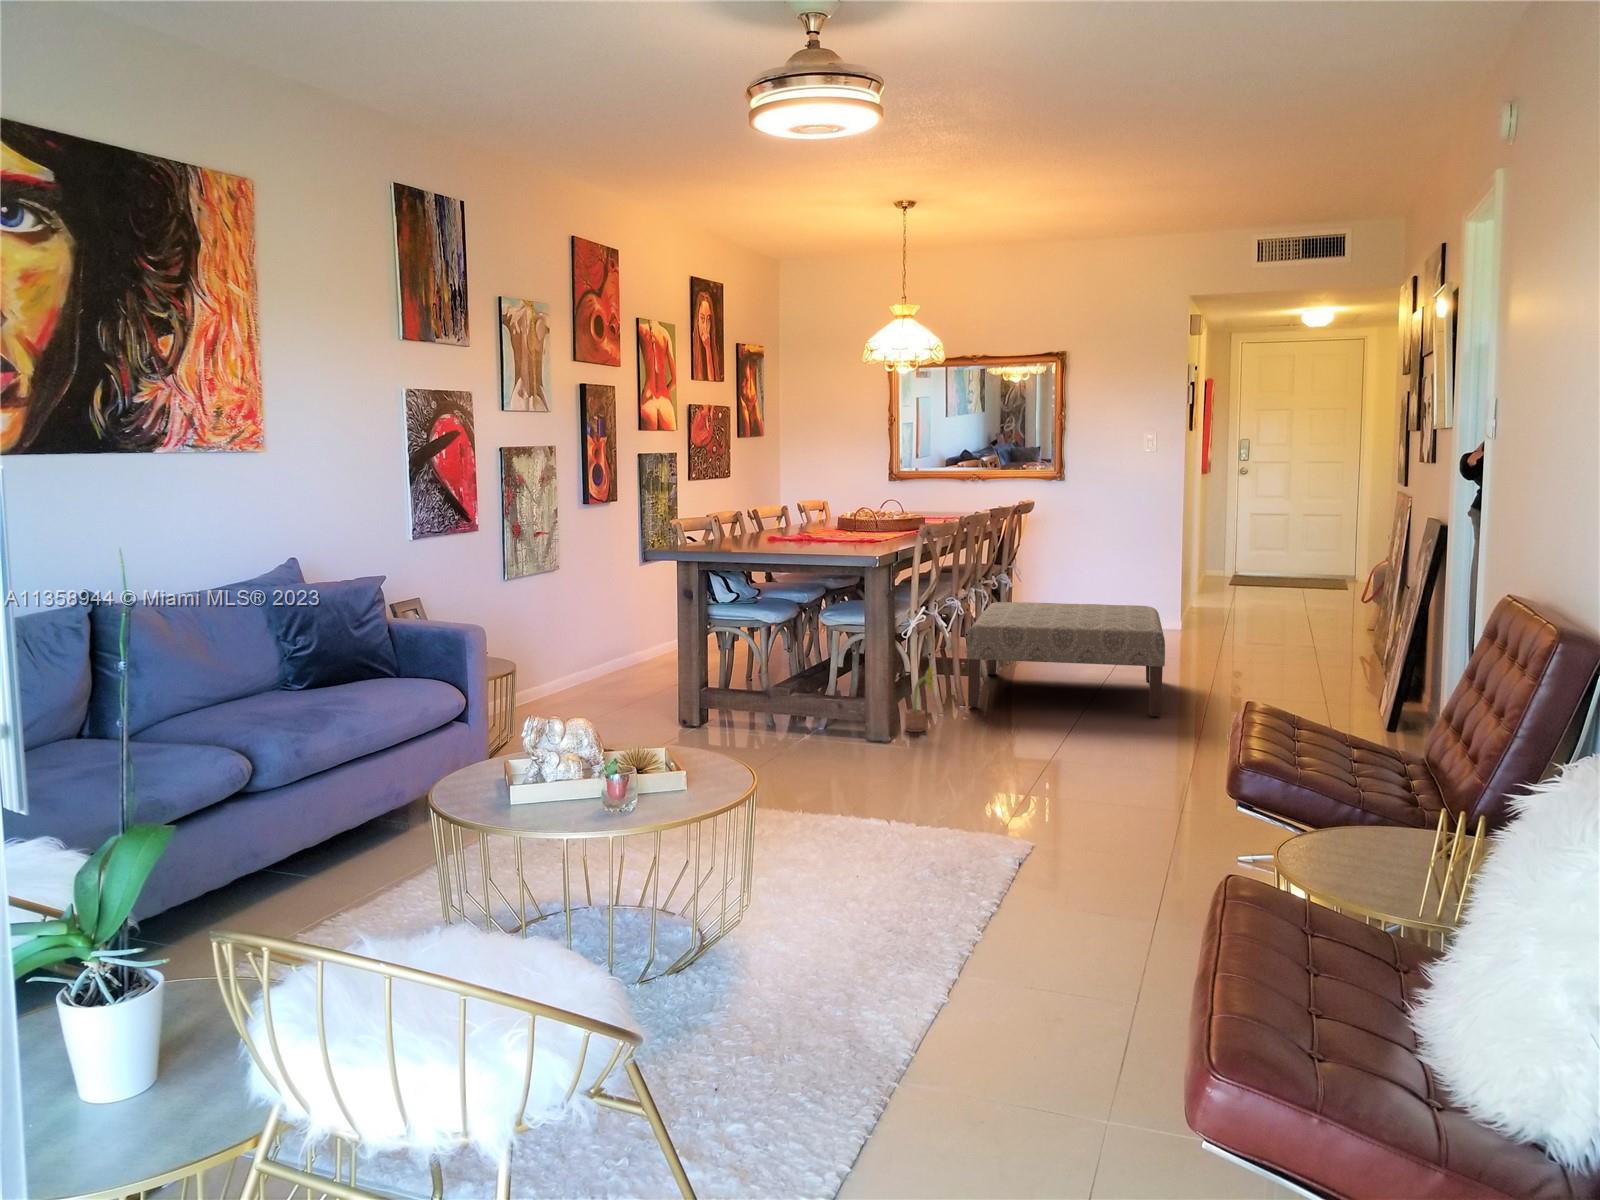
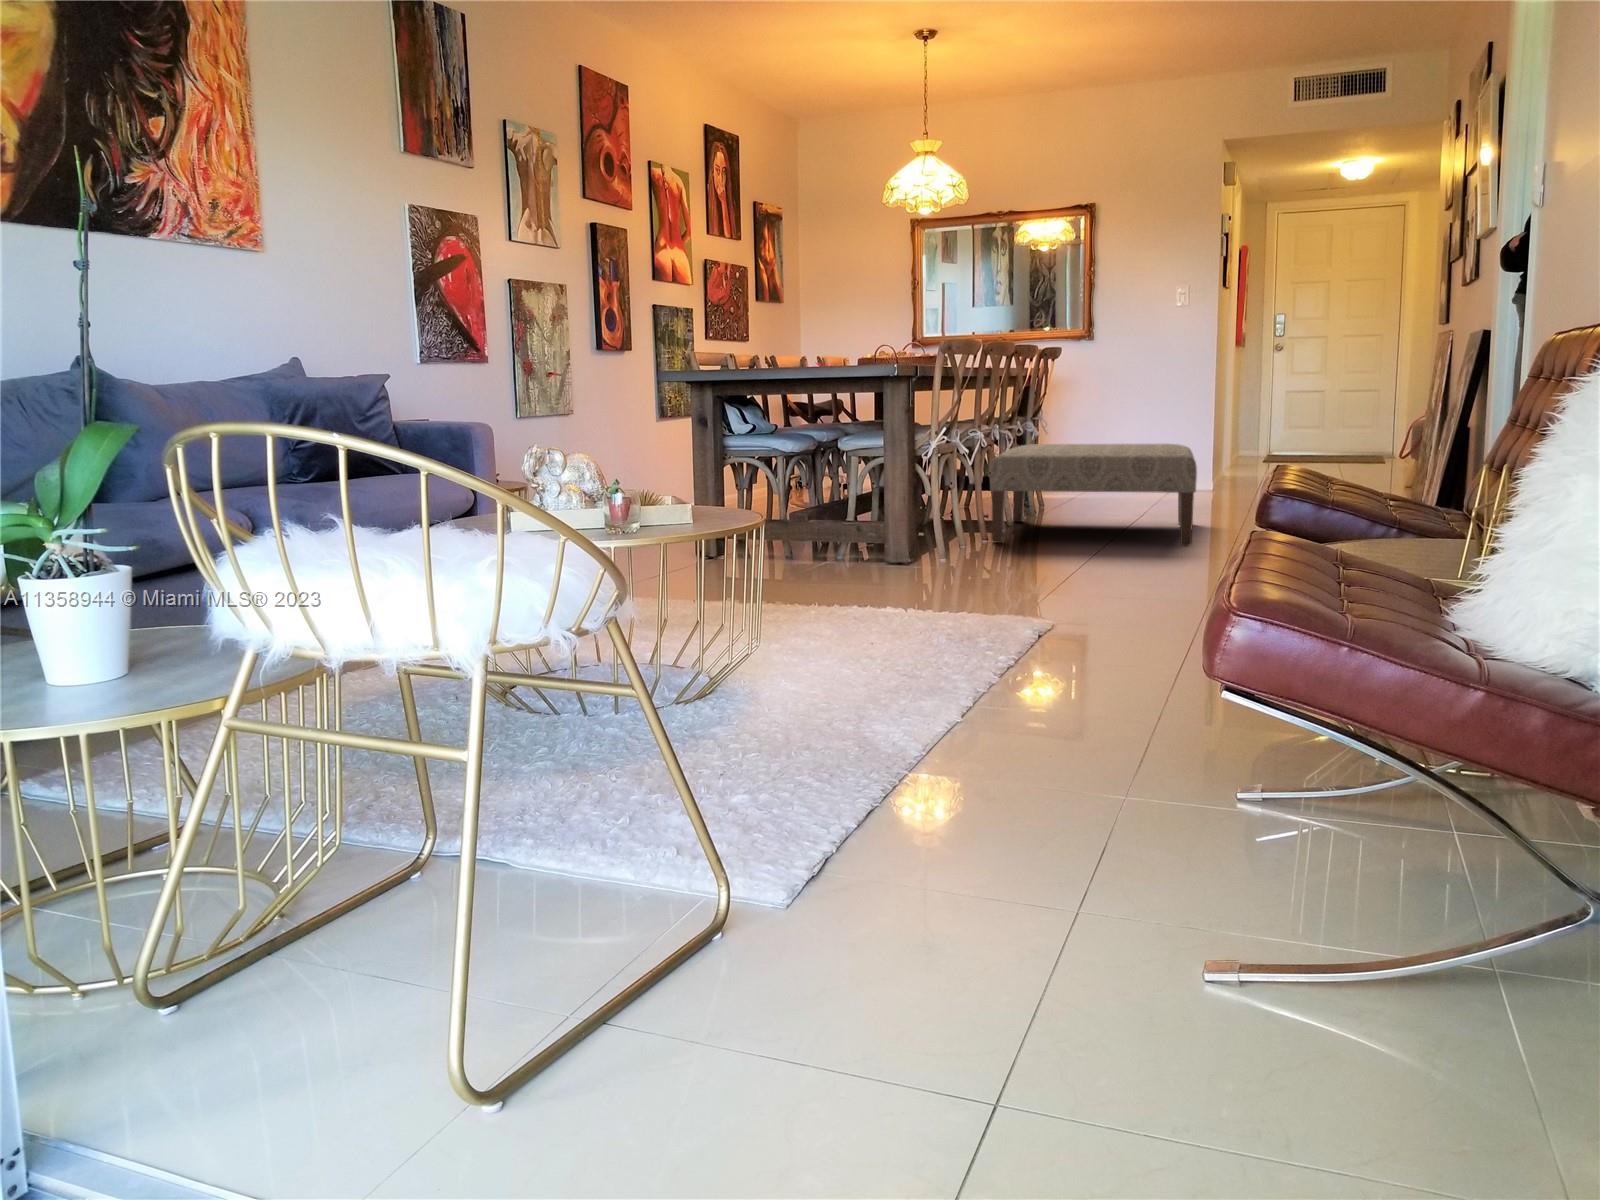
decorative plant: present [905,665,934,732] -> none [925,486,957,558]

